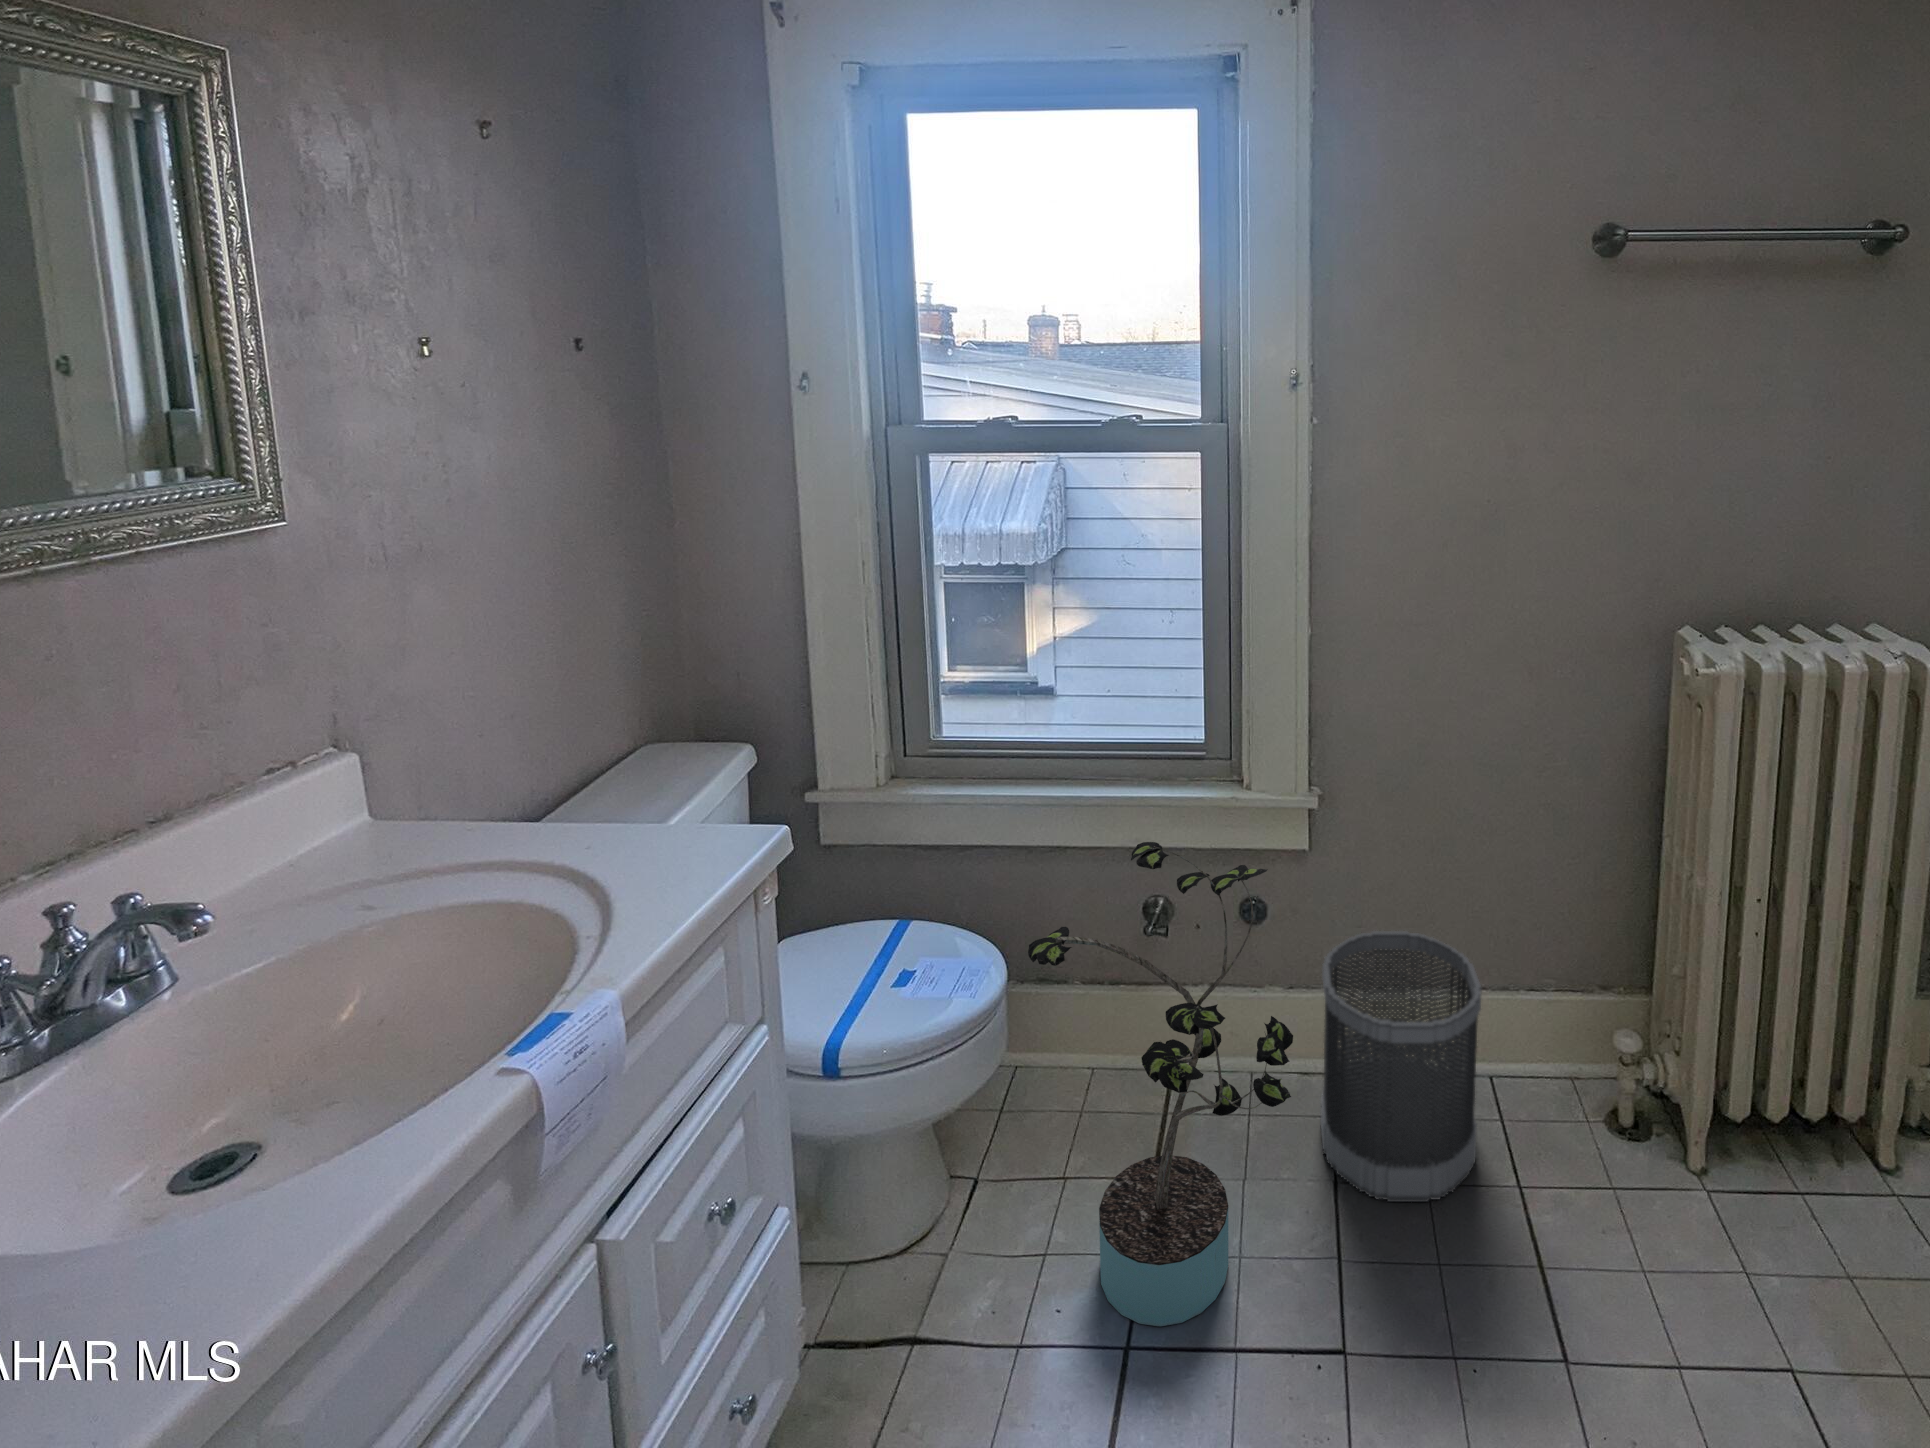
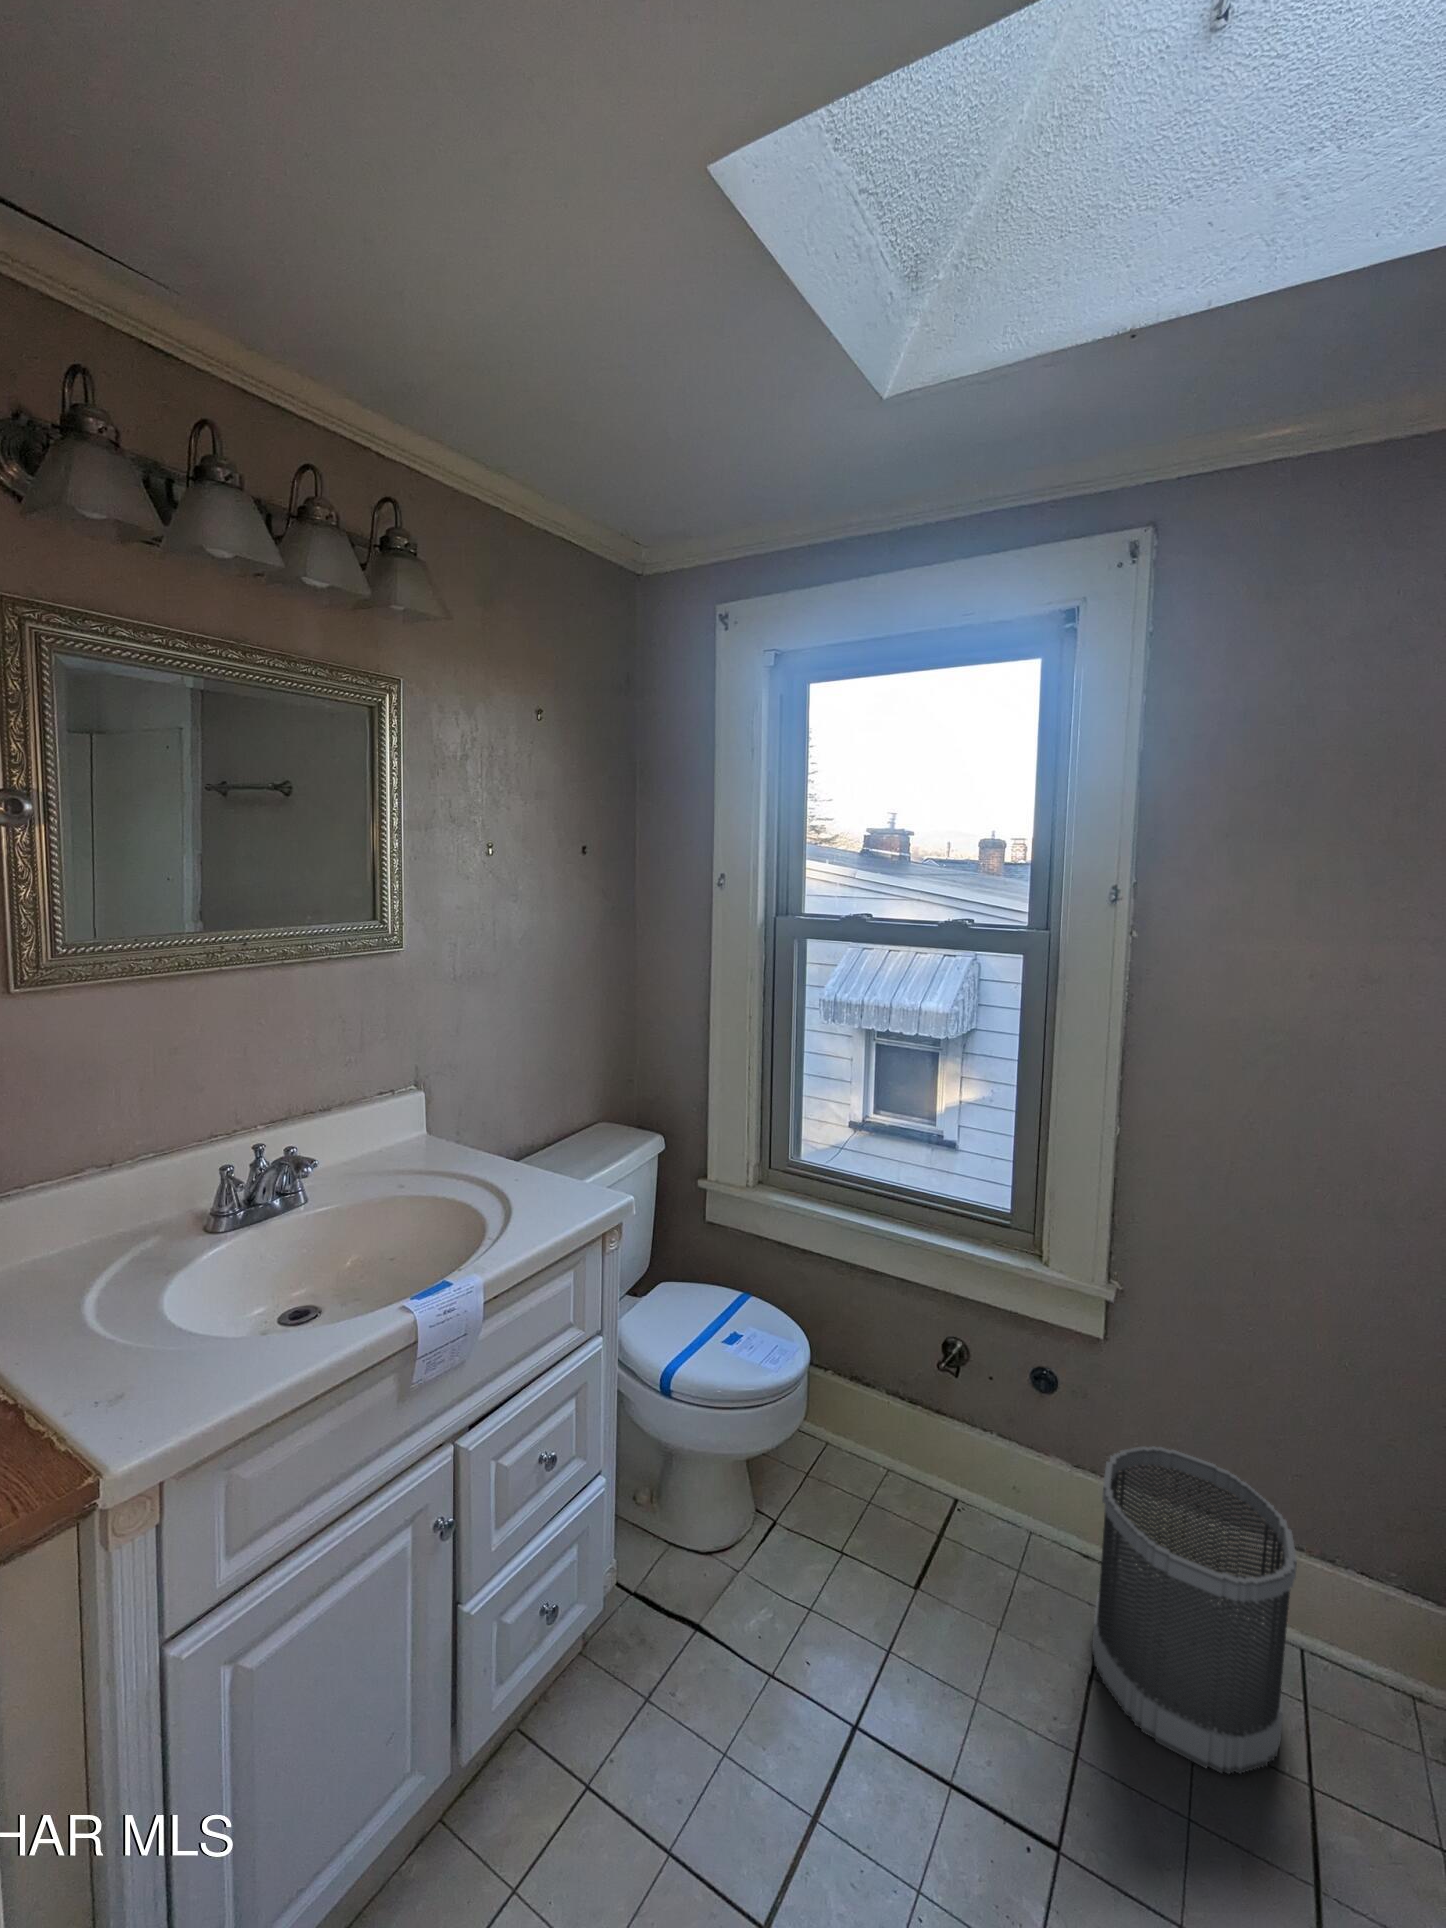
potted plant: present [1028,842,1293,1326] -> none [806,1287,1039,1743]

